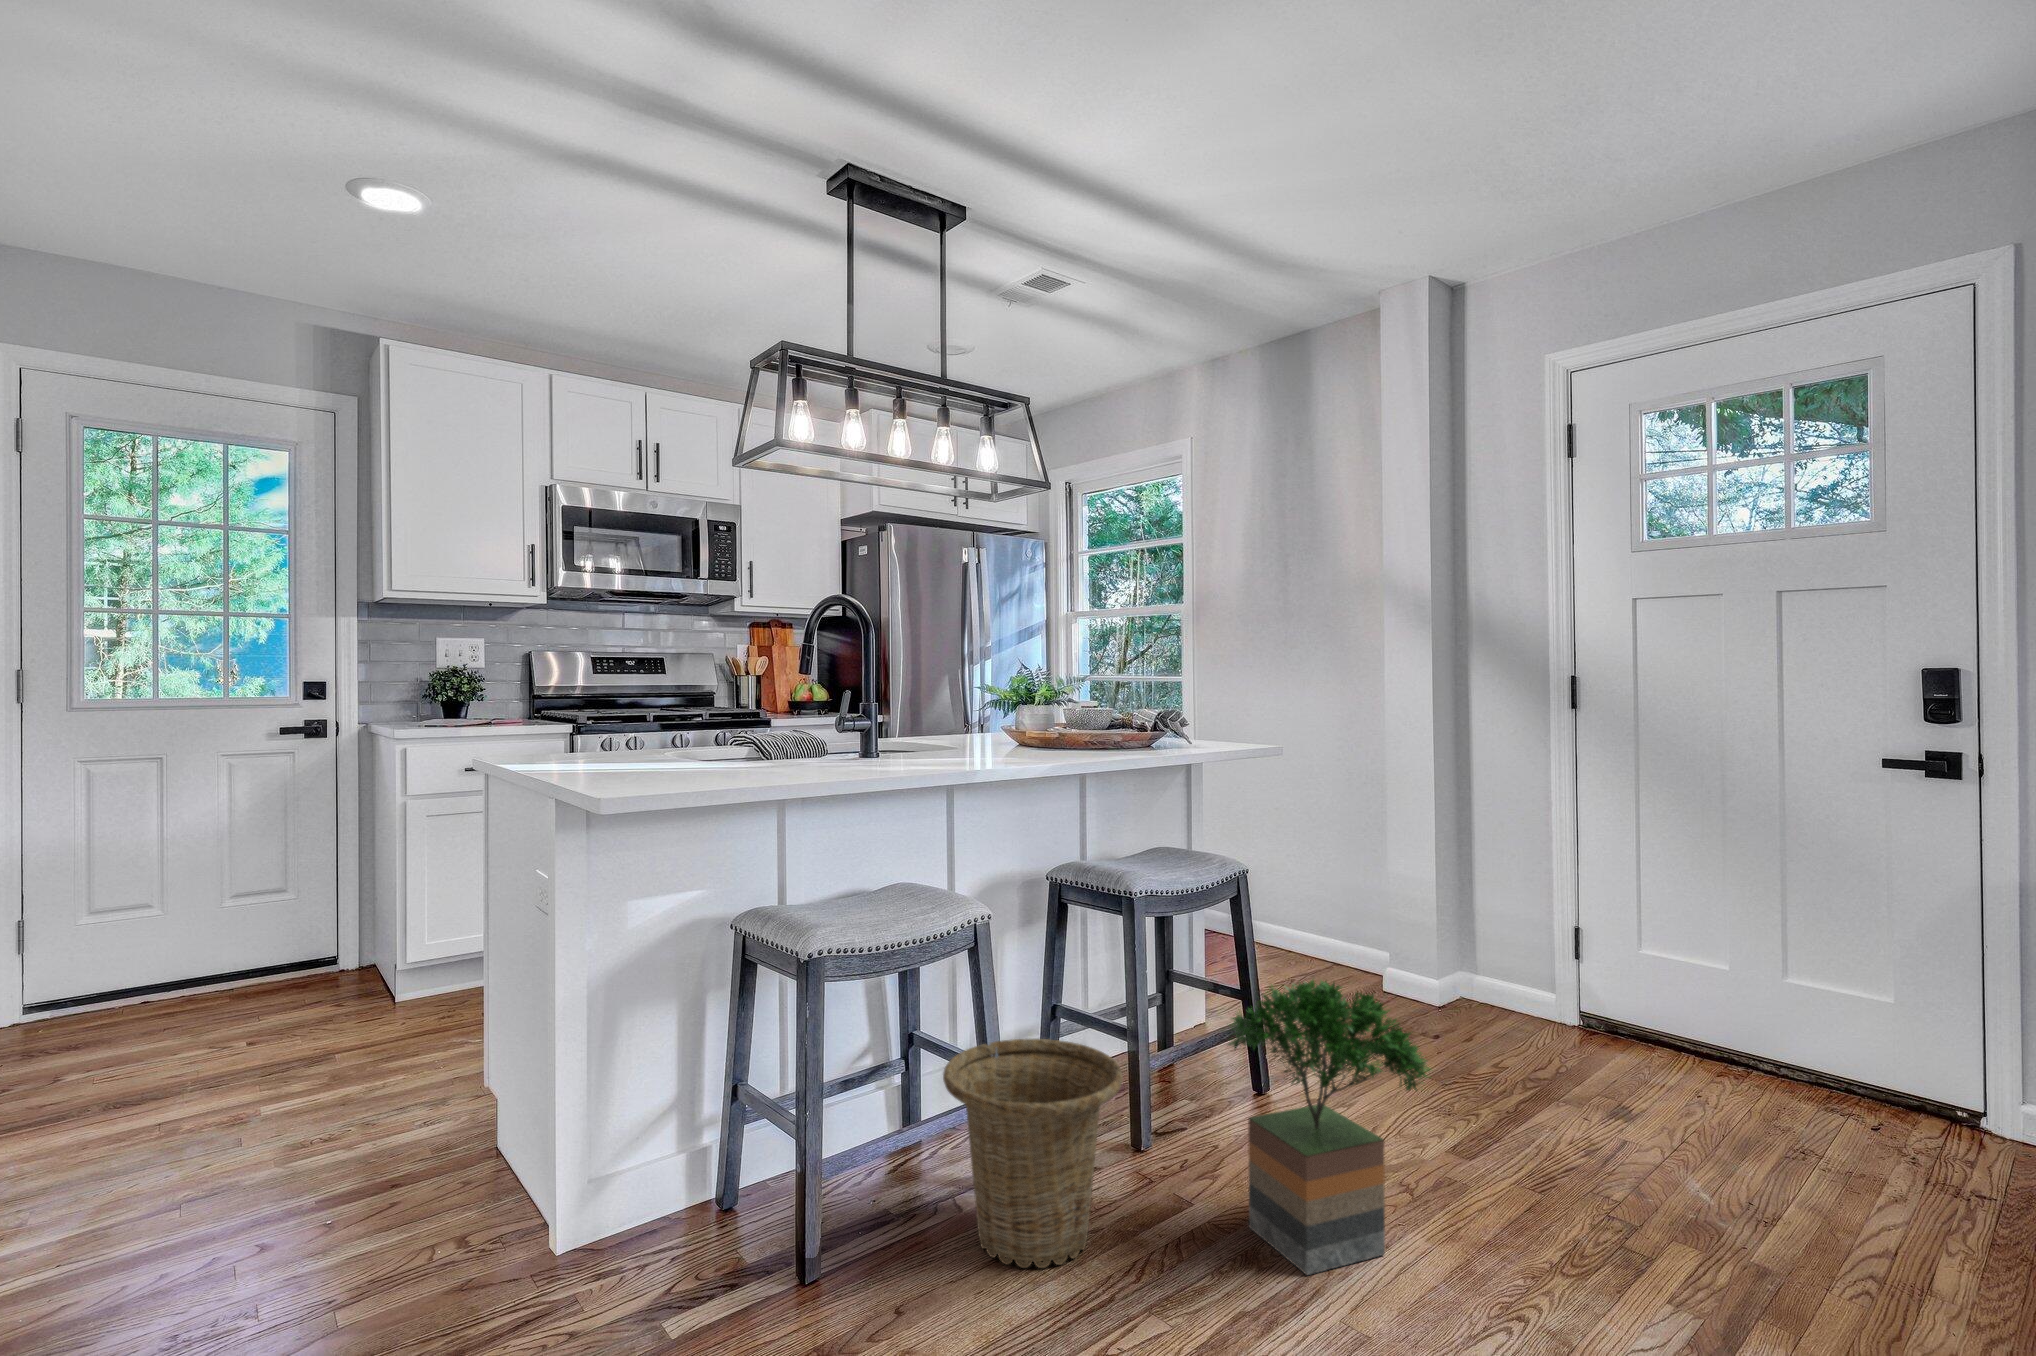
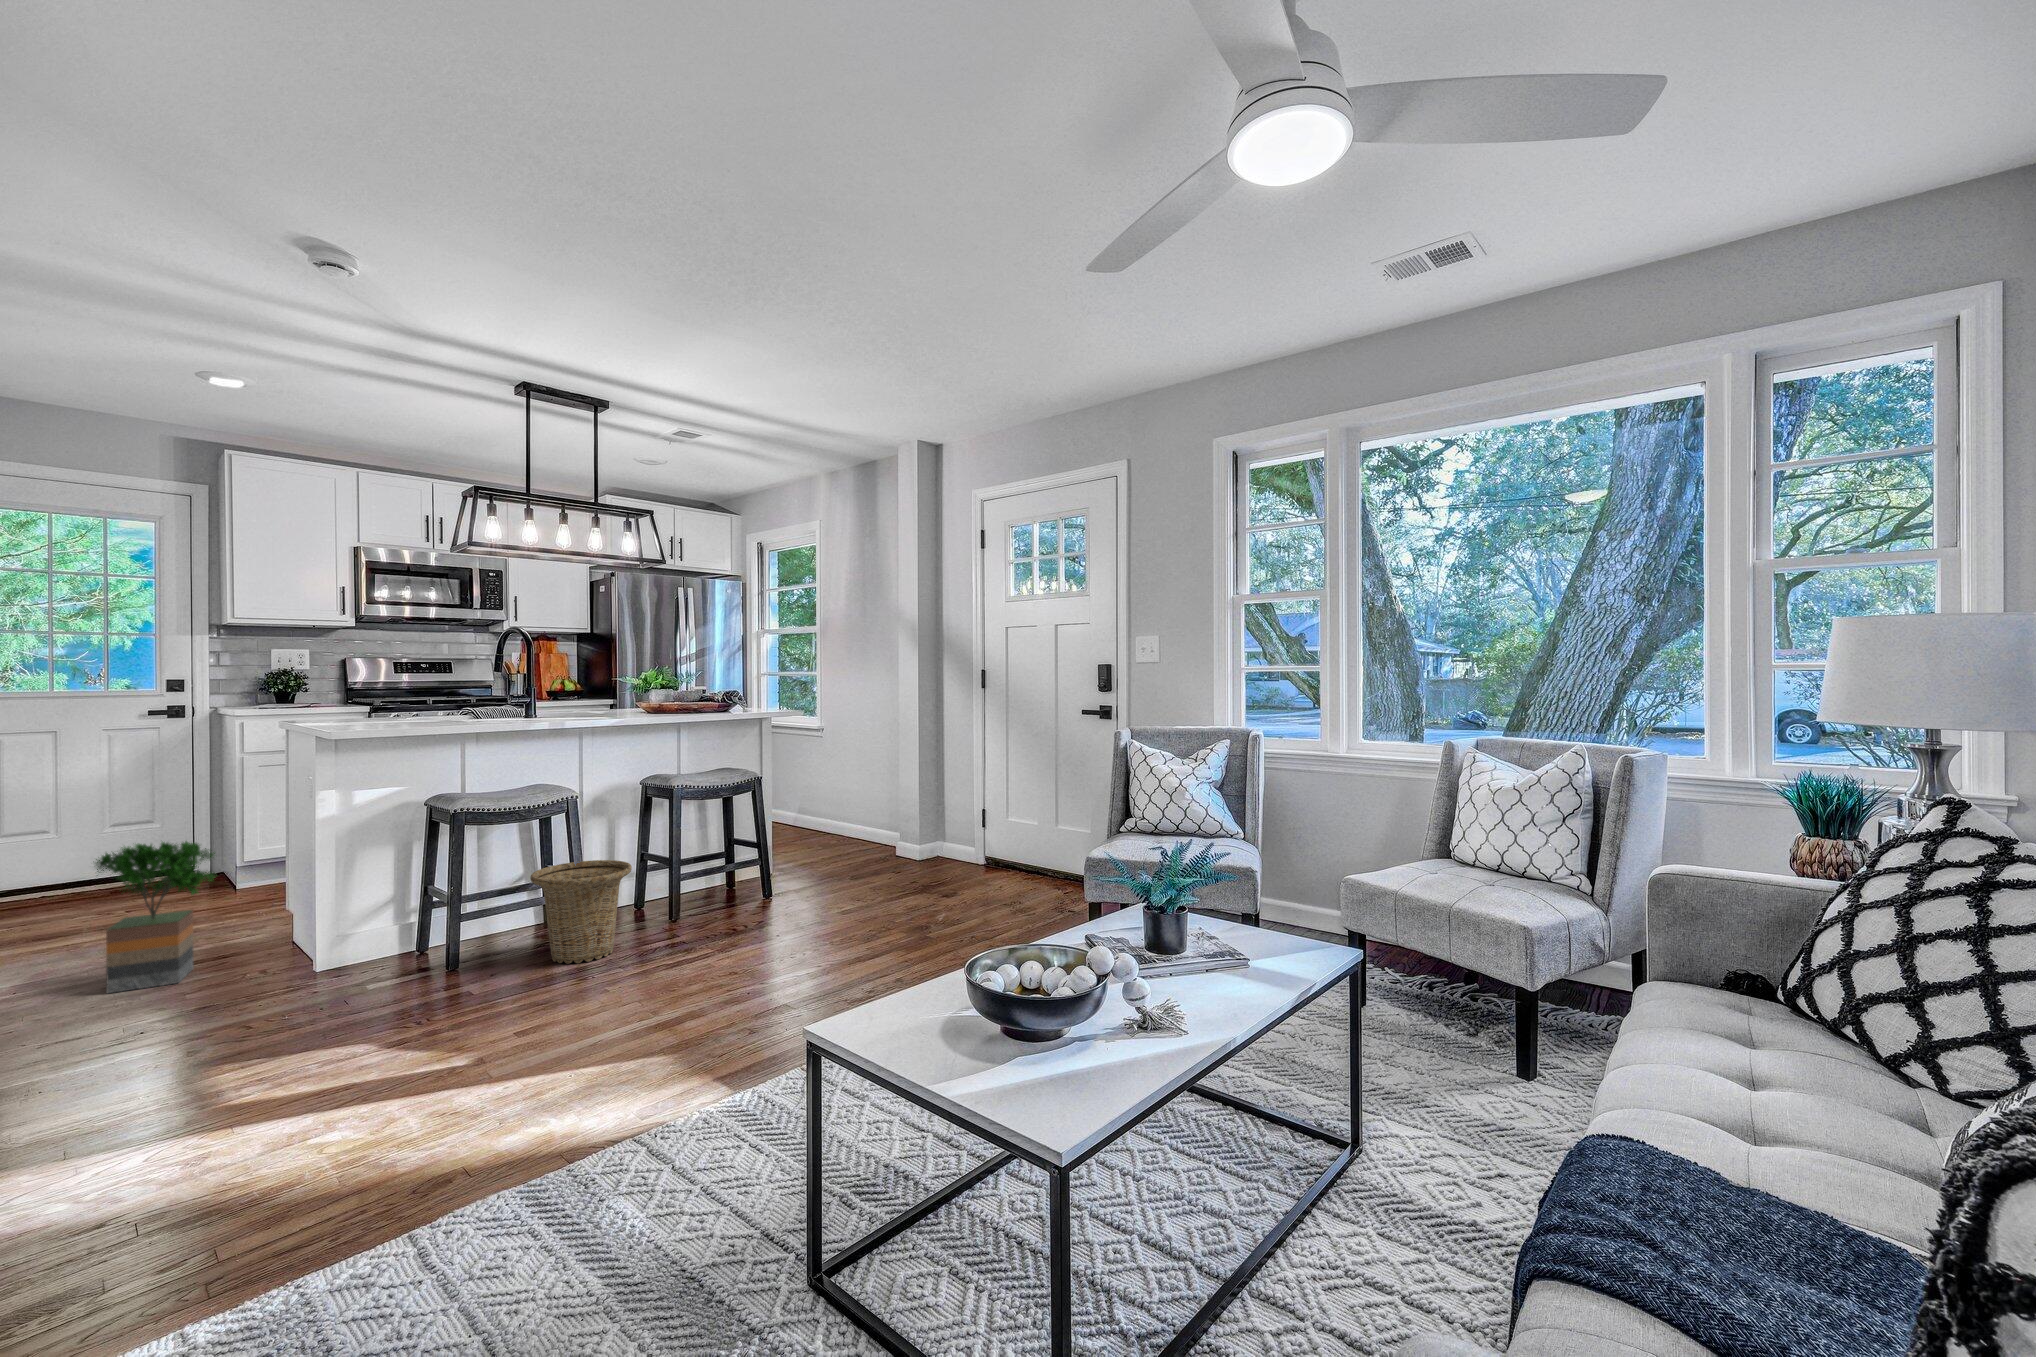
potted tree: present [1228,980,1430,1275] -> present [95,841,215,993]

